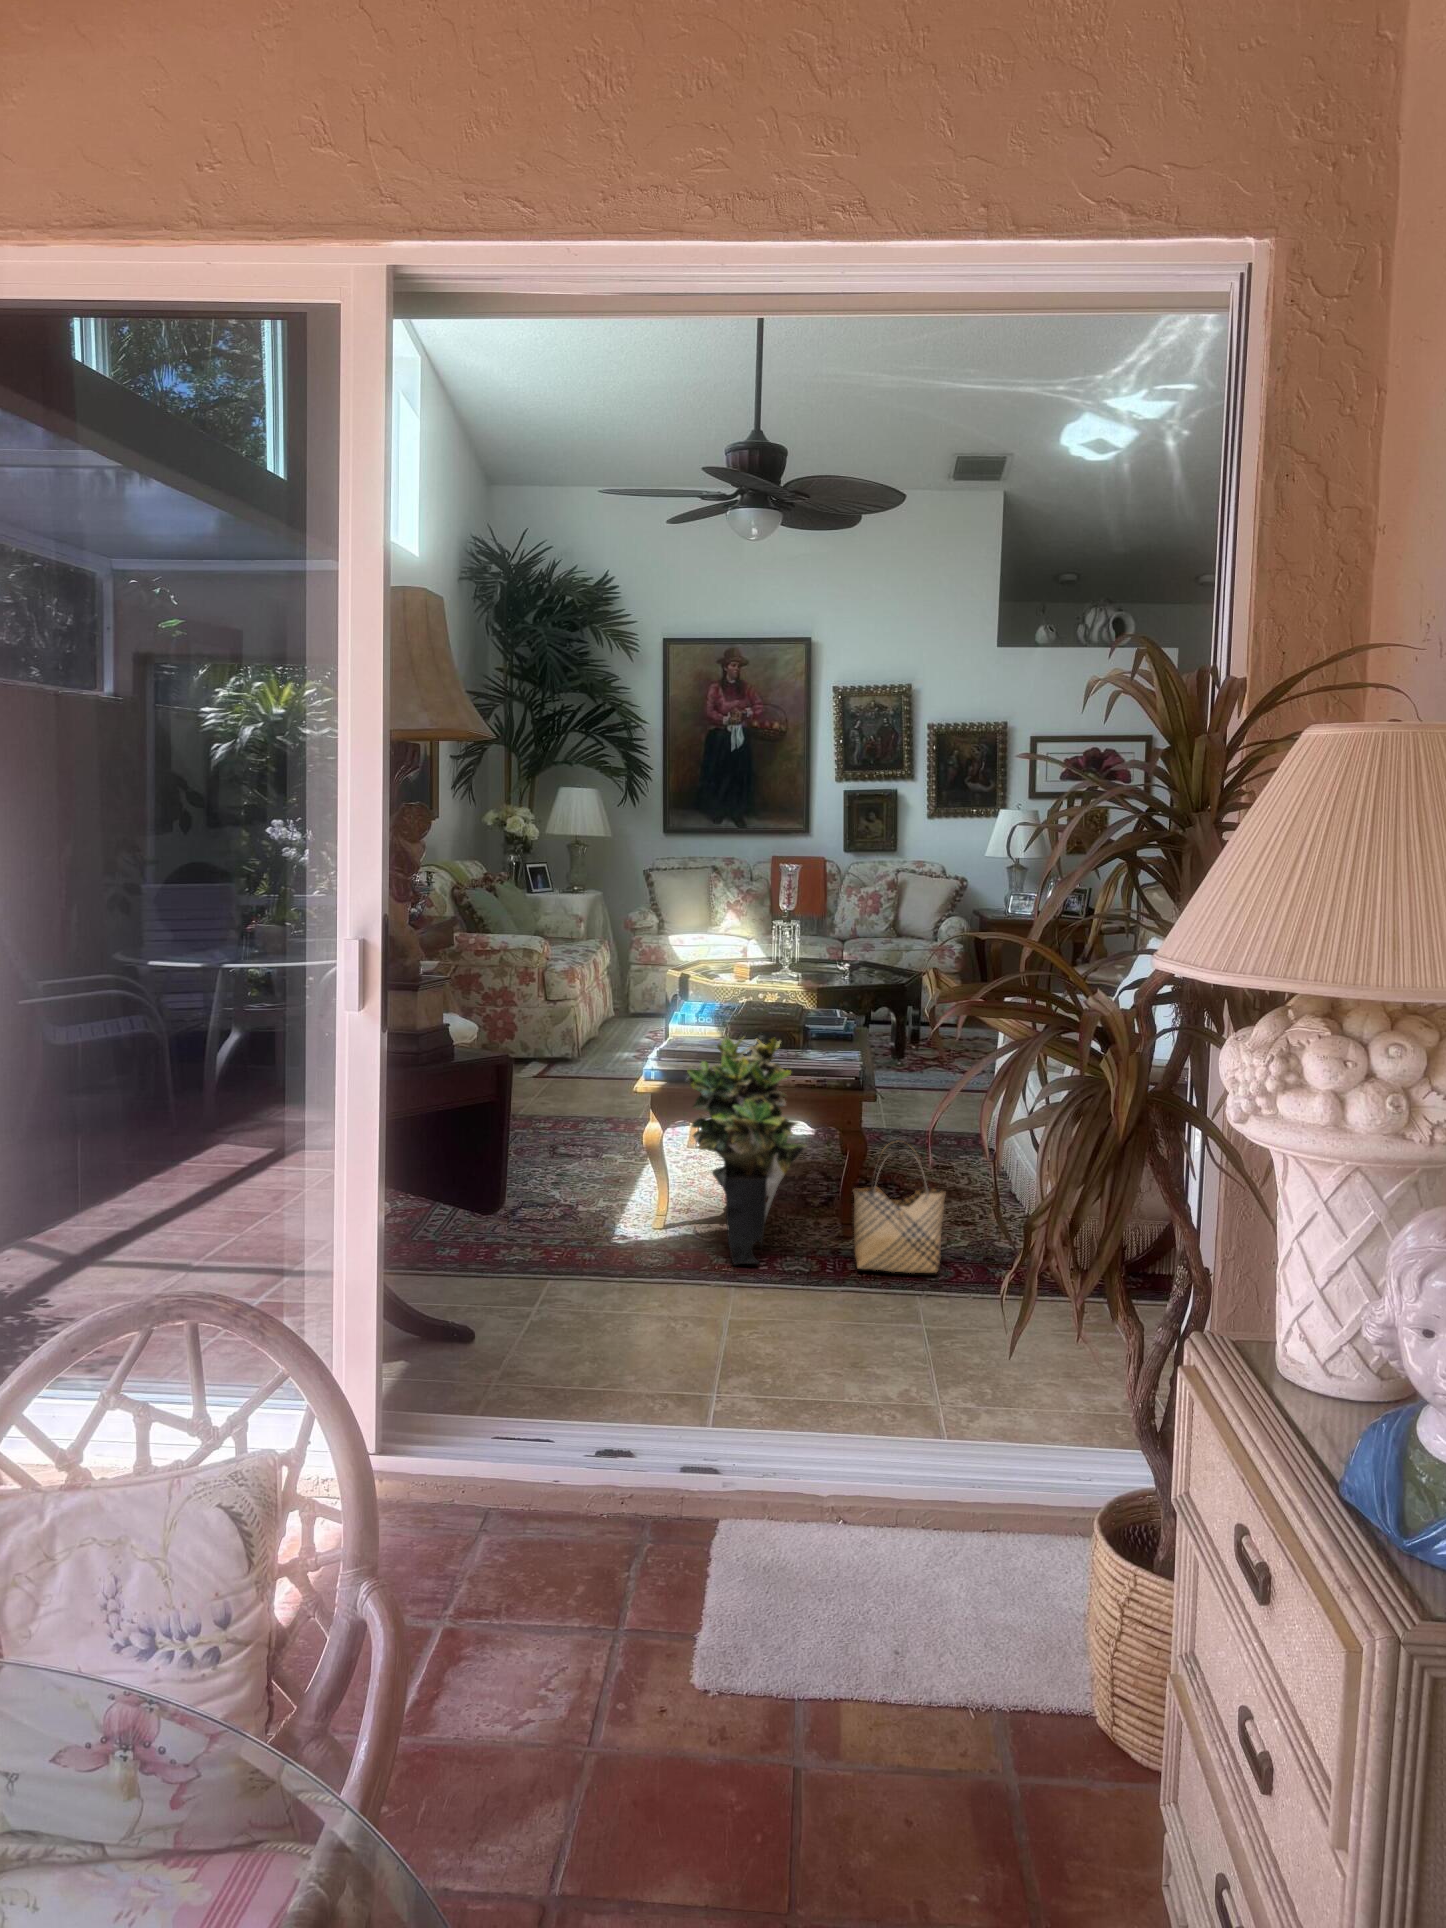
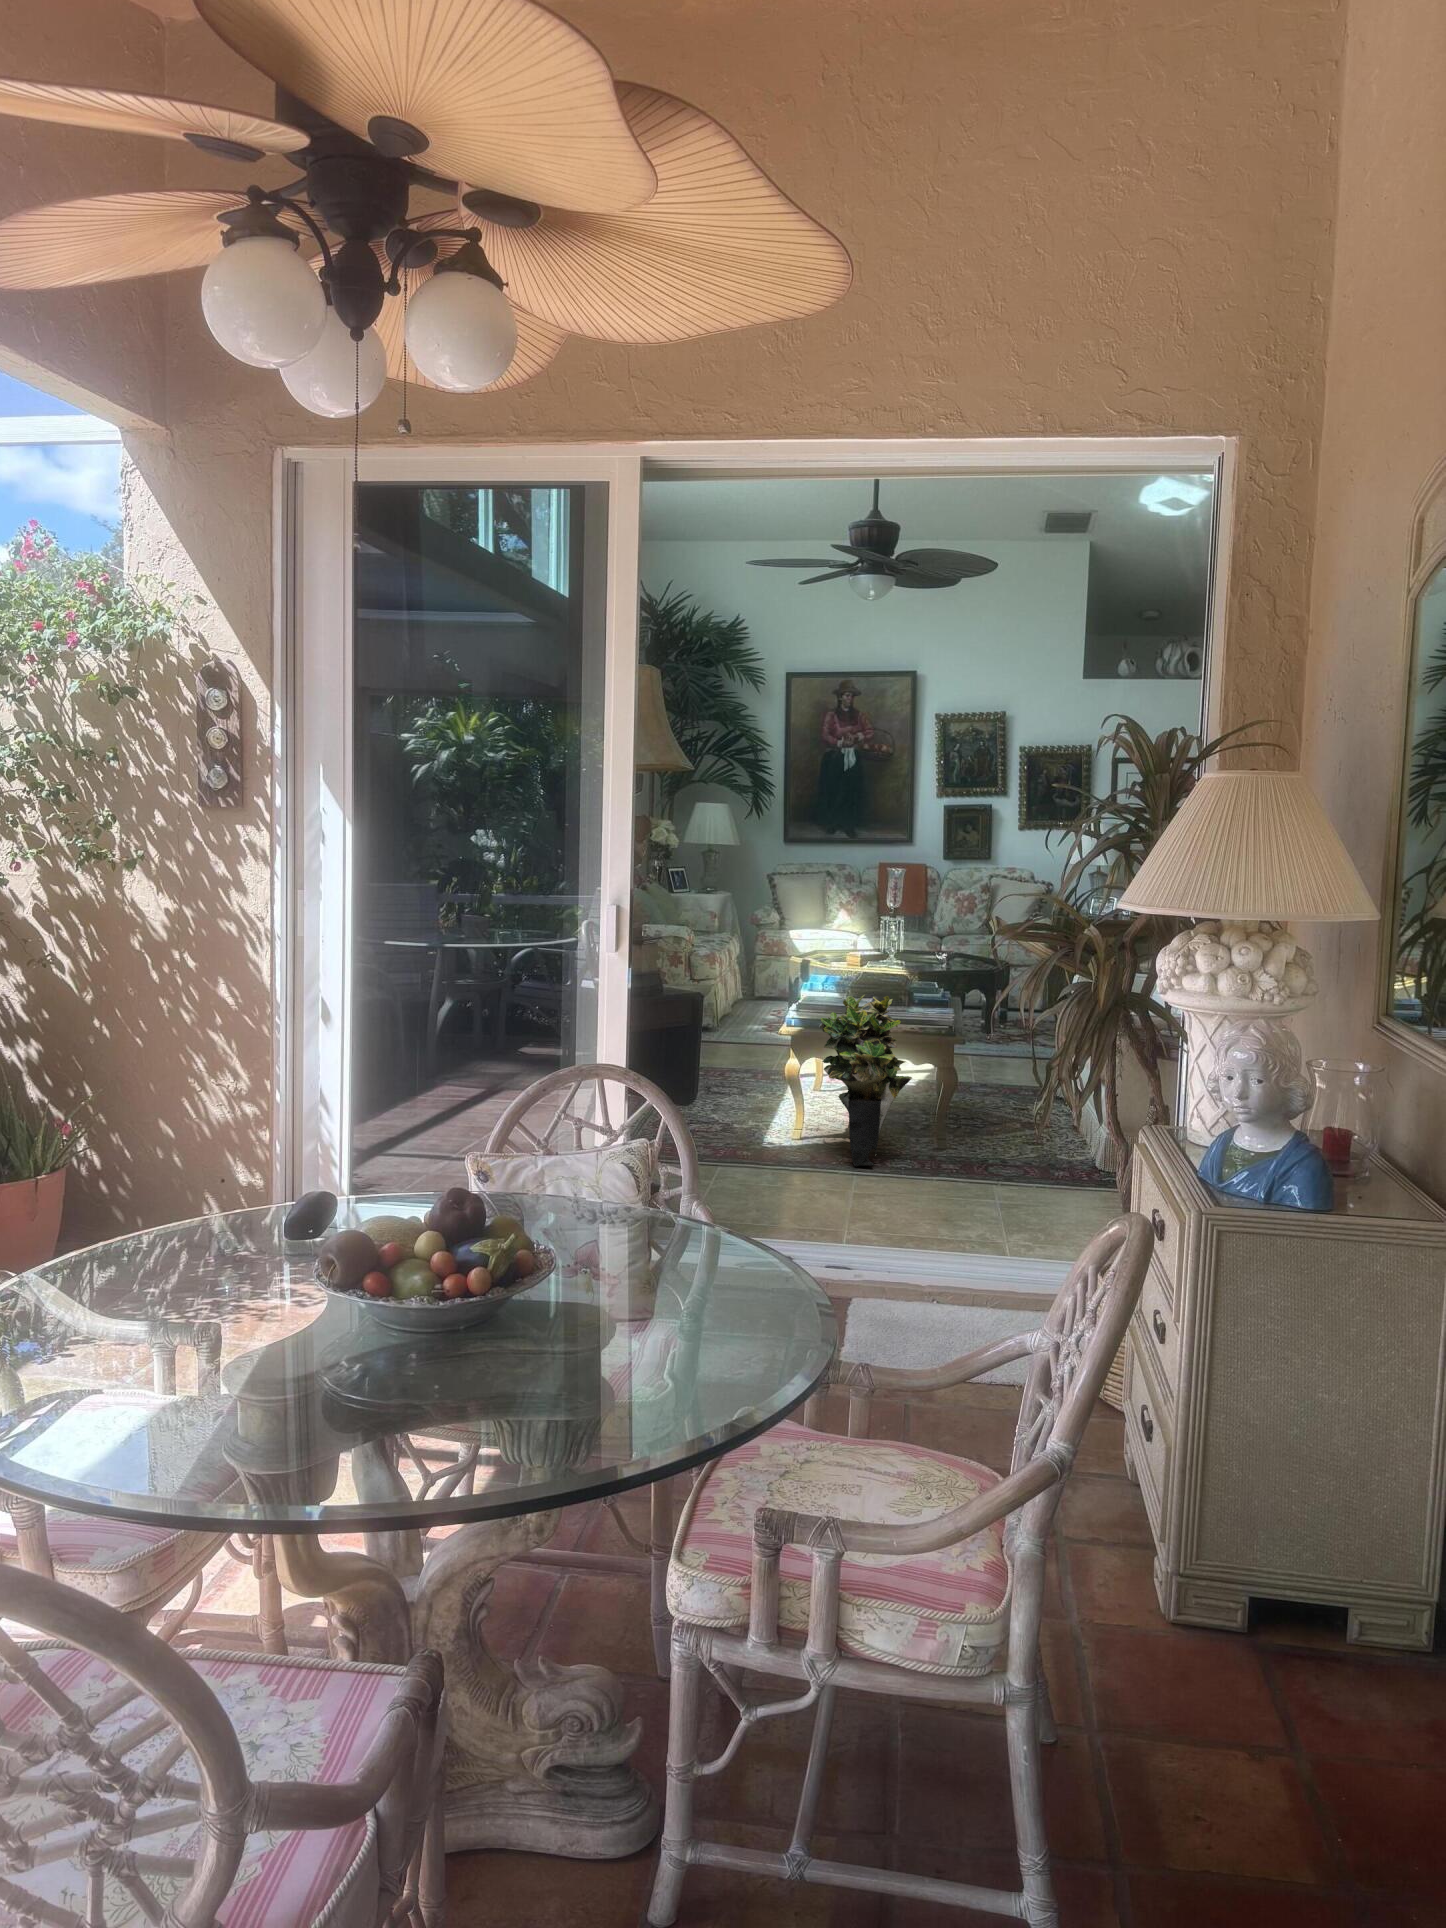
woven basket: present [853,1140,946,1273] -> none [946,1075,1020,1176]

